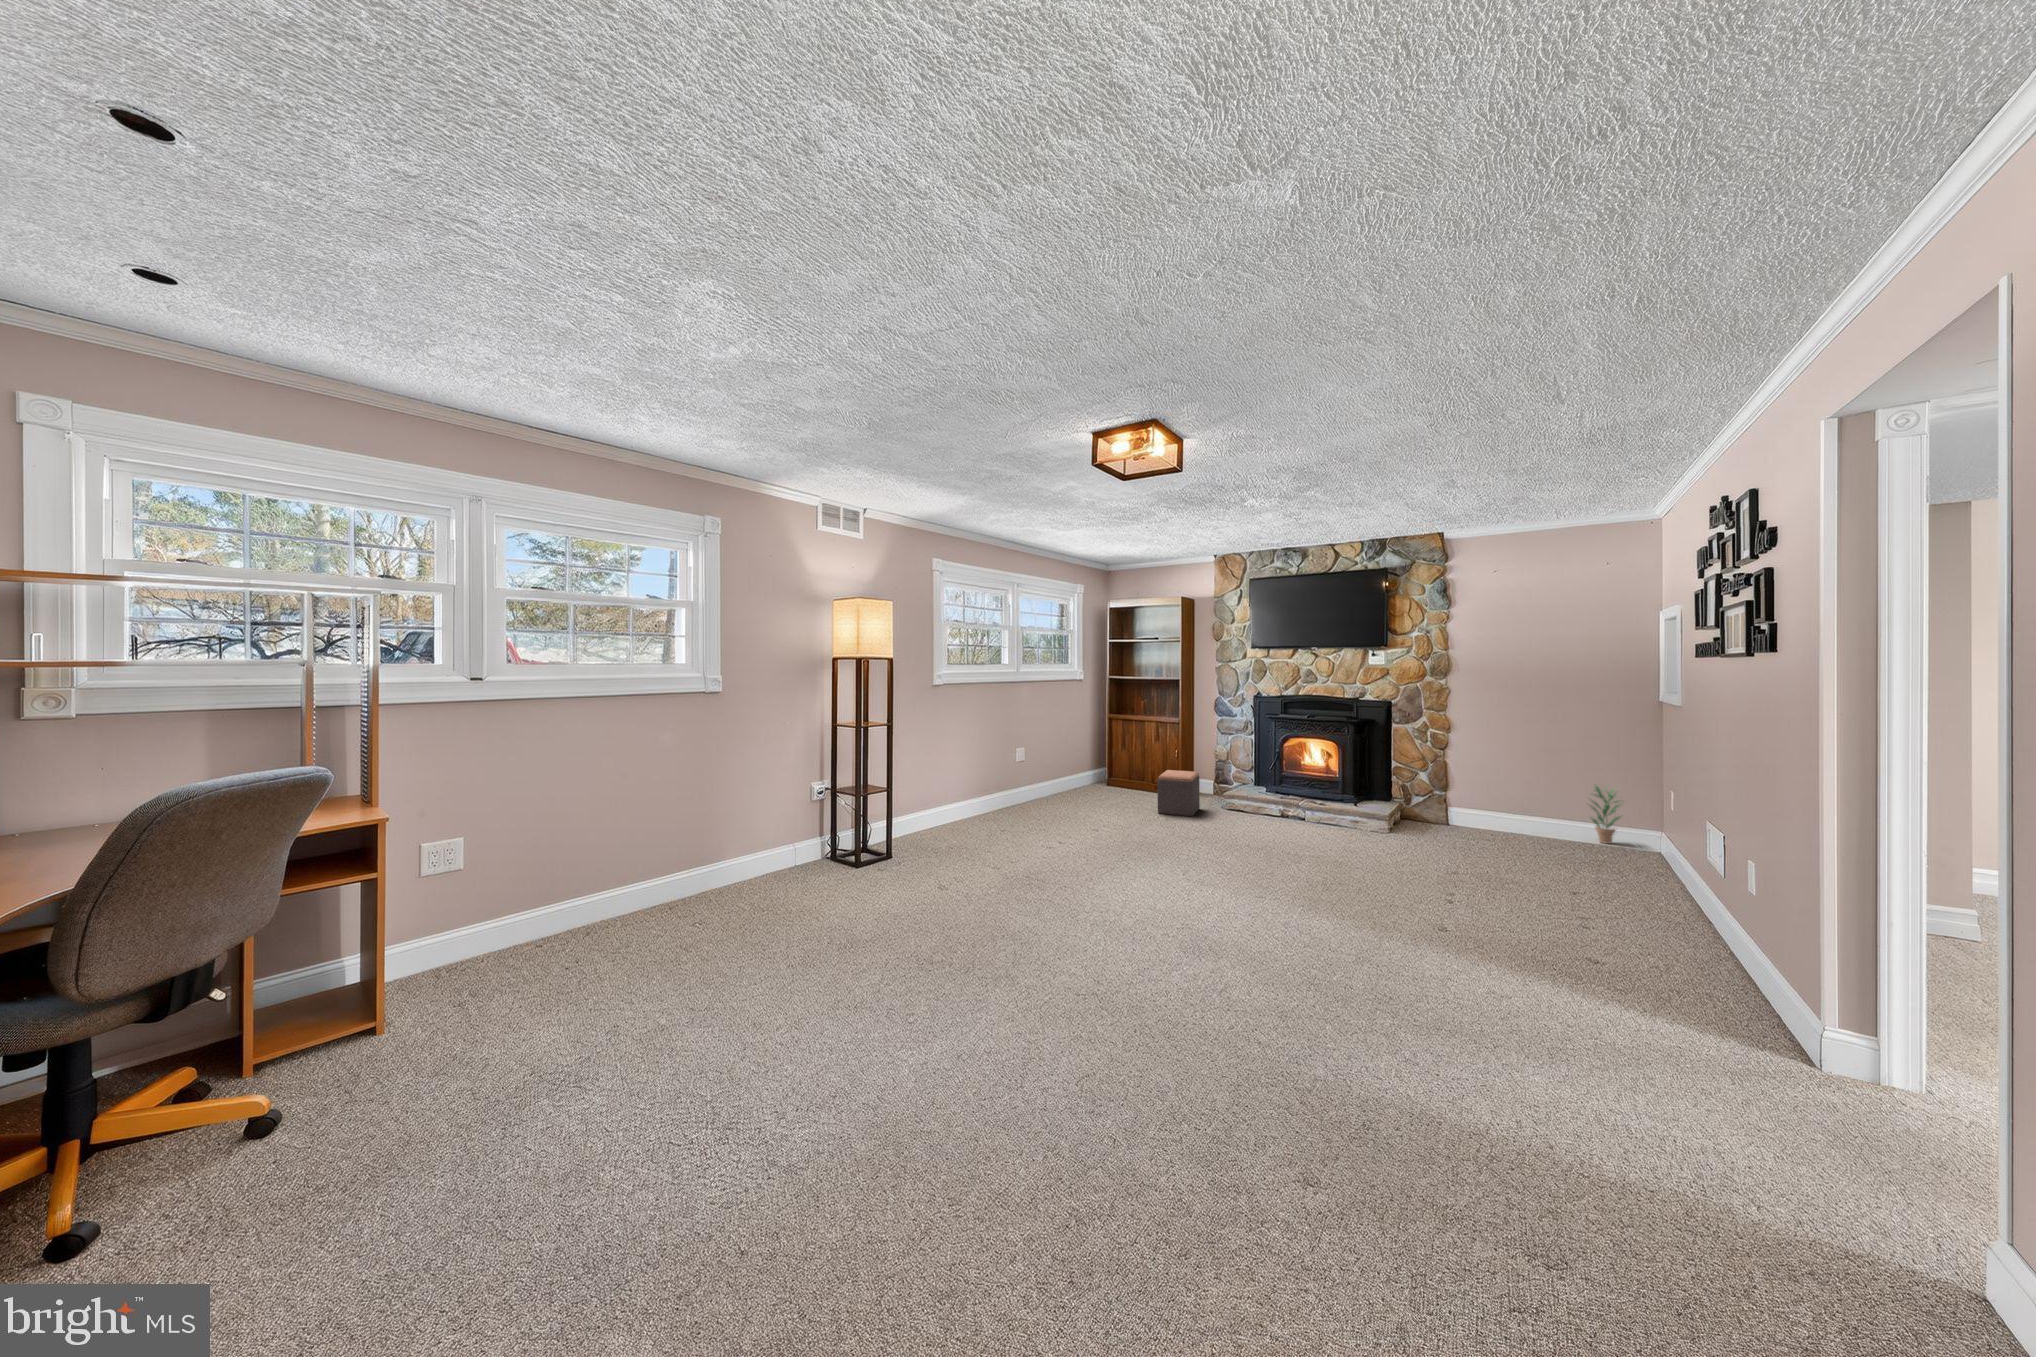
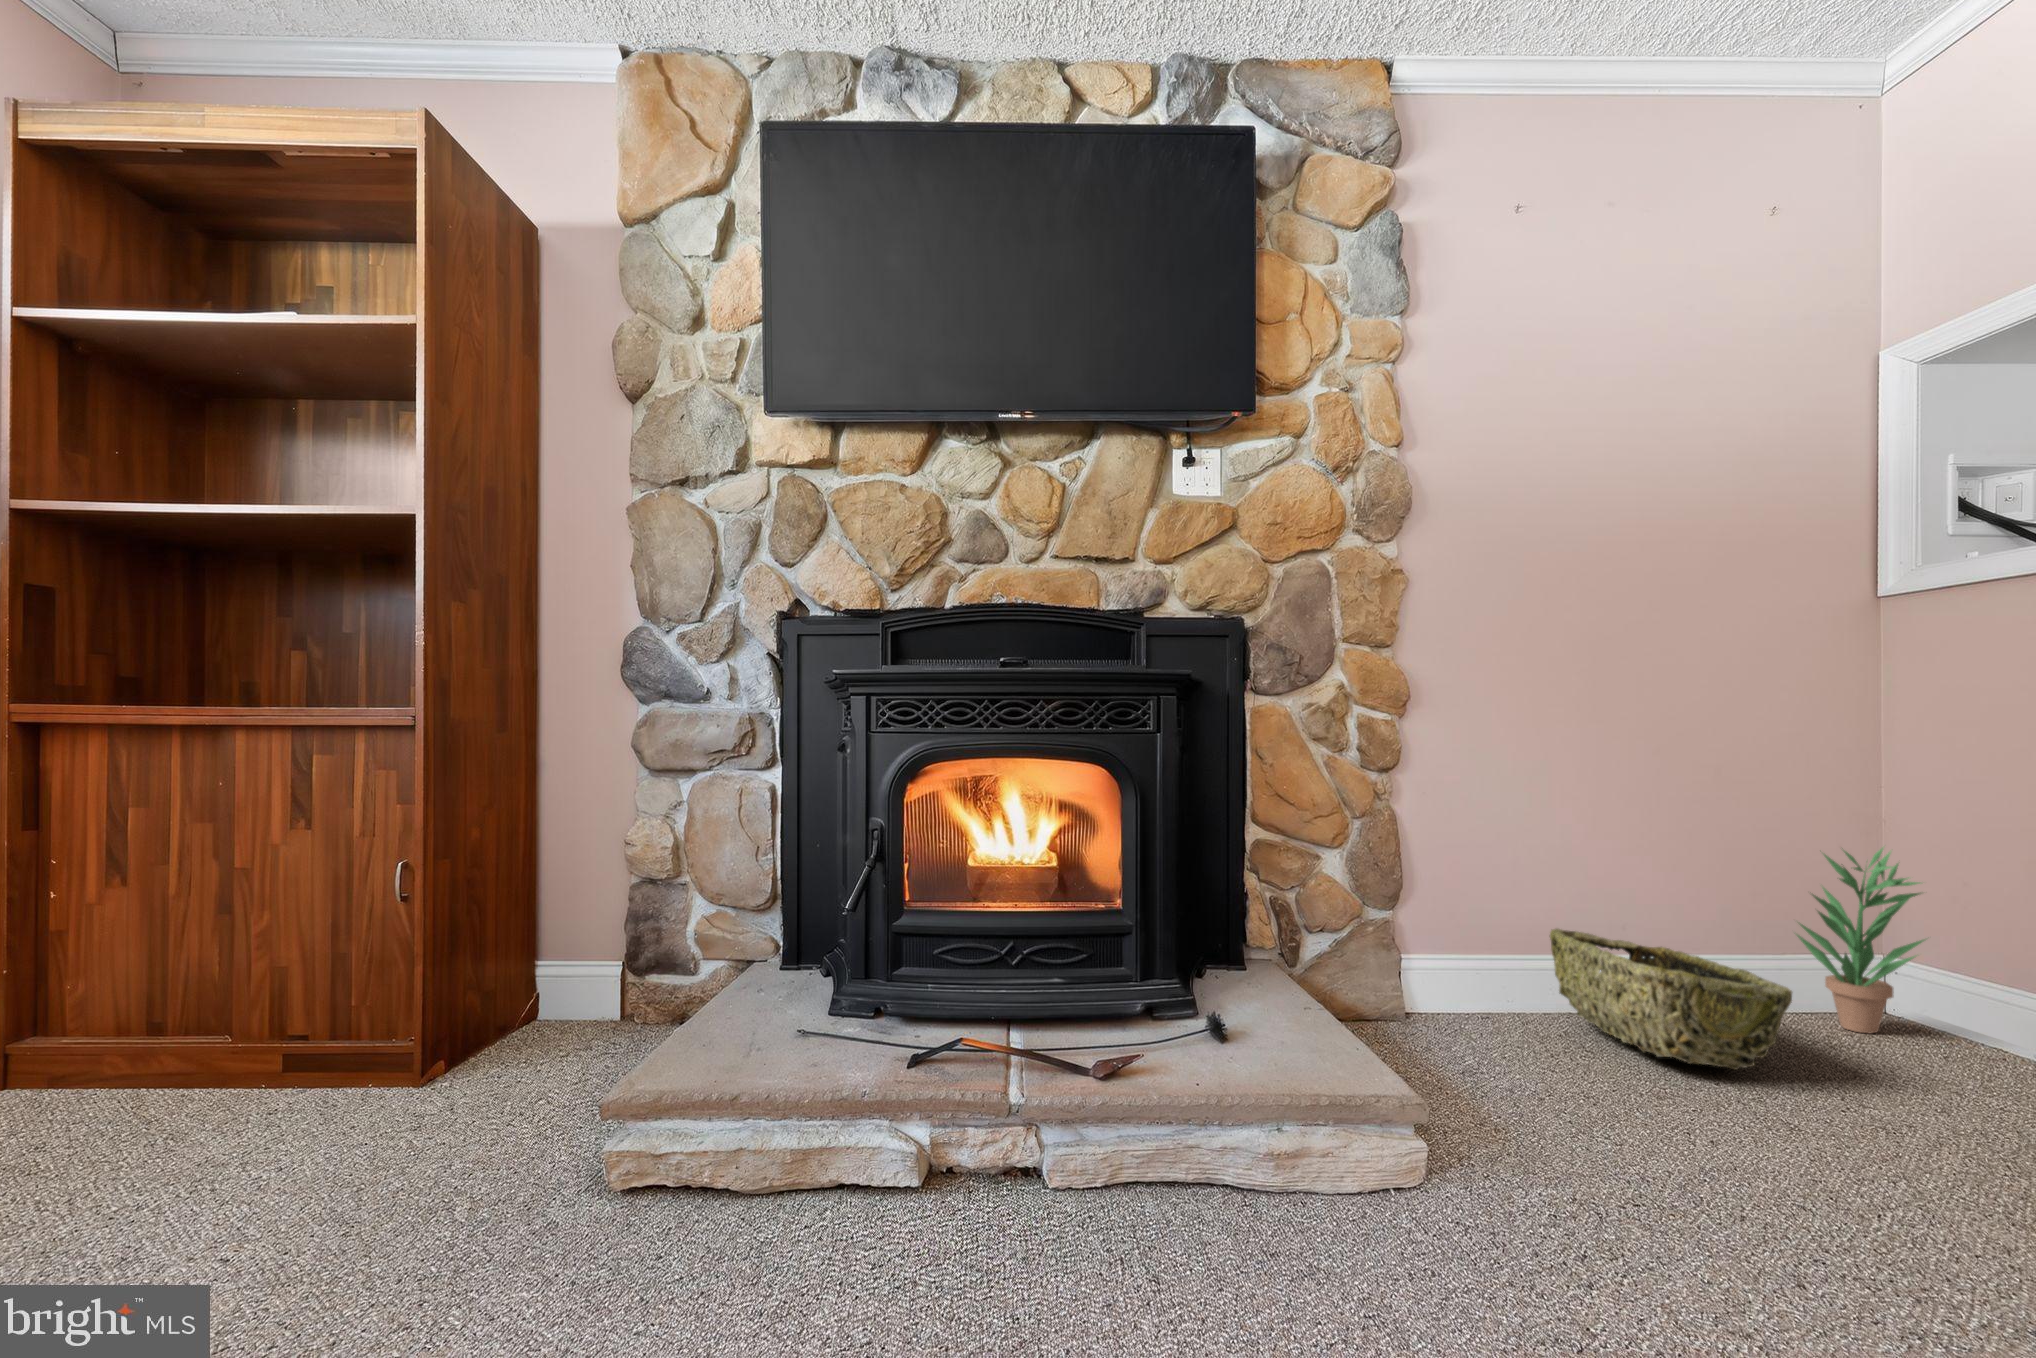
footstool: present [1157,770,1200,816] -> none [271,938,538,1209]
woven basket: none [1490,801,1542,841] -> present [1550,929,1792,1070]

